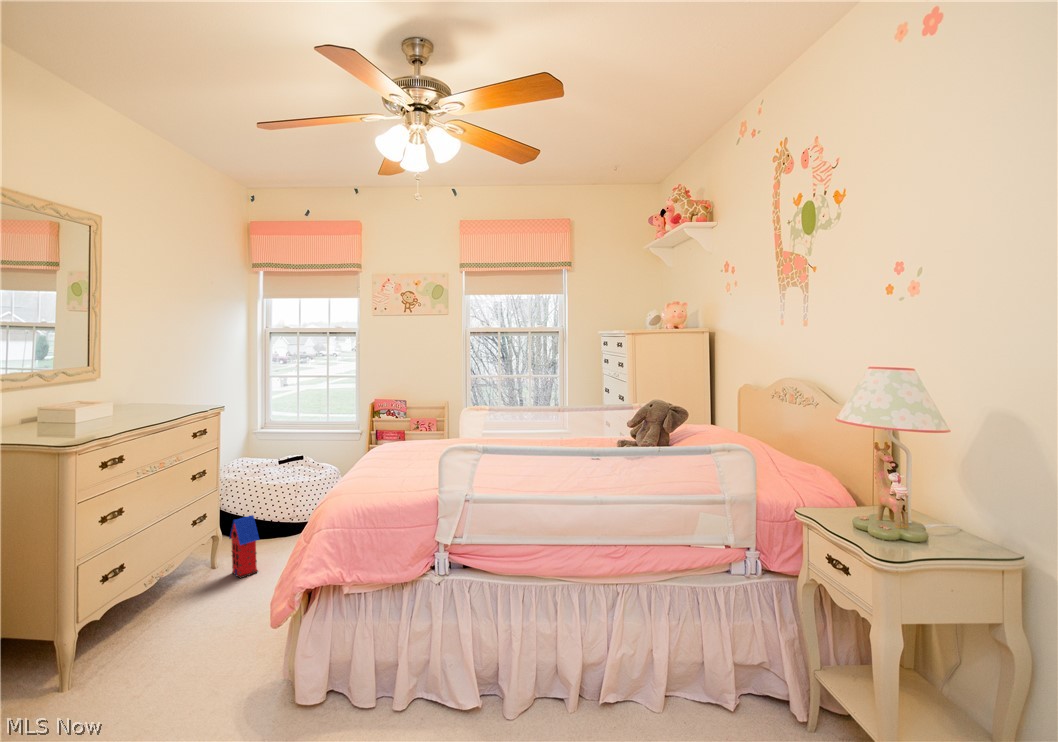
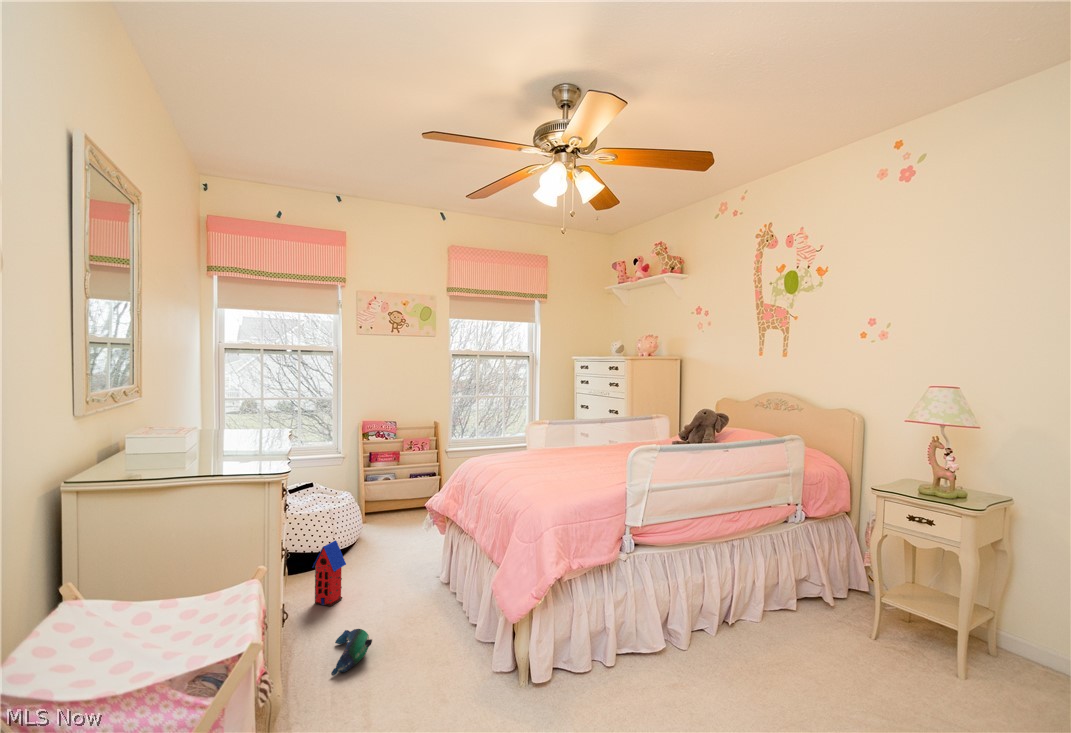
plush toy: none [151,606,215,650] -> present [331,629,372,676]

